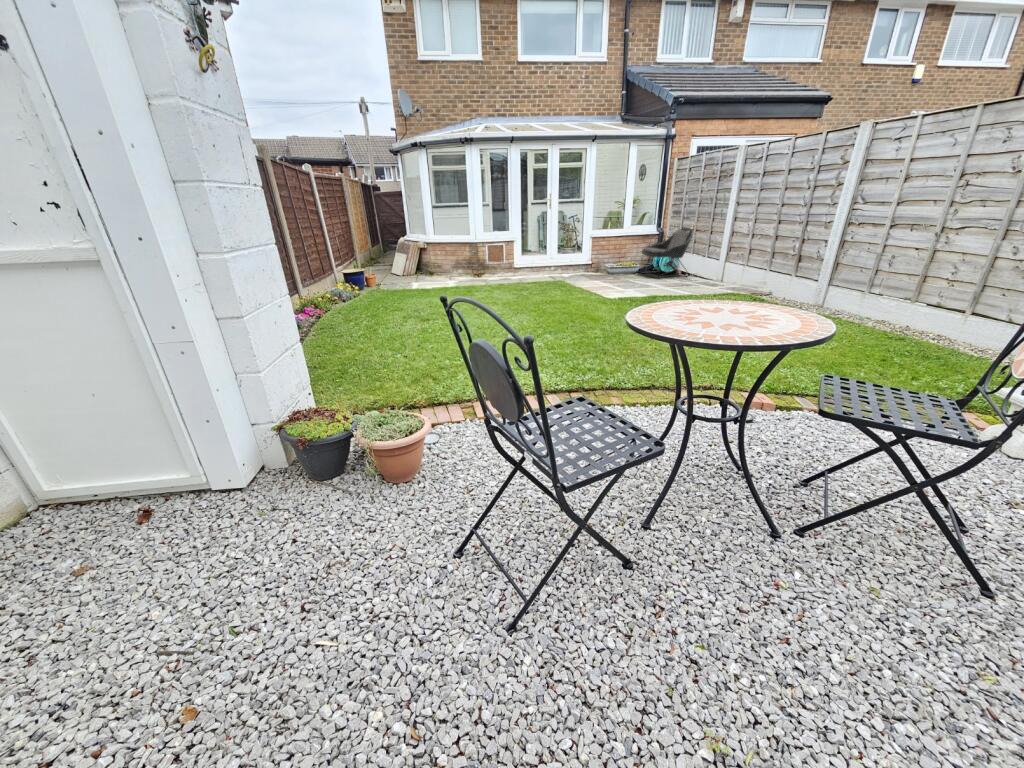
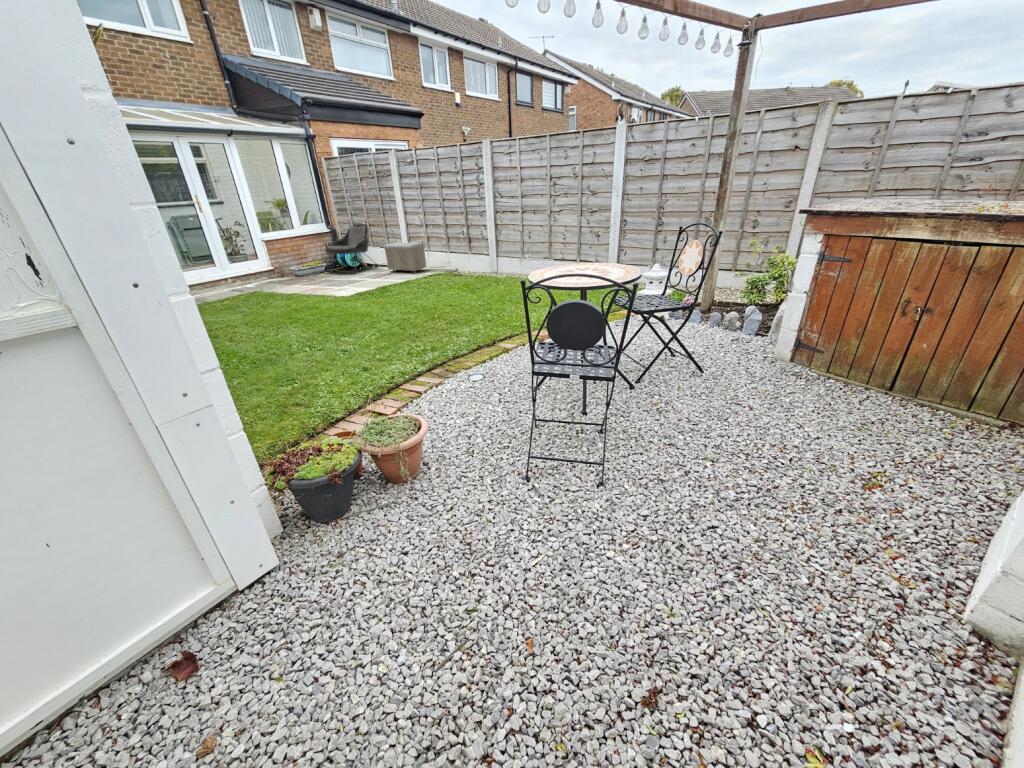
storage bench: none [693,252,743,289] -> present [384,242,426,273]

